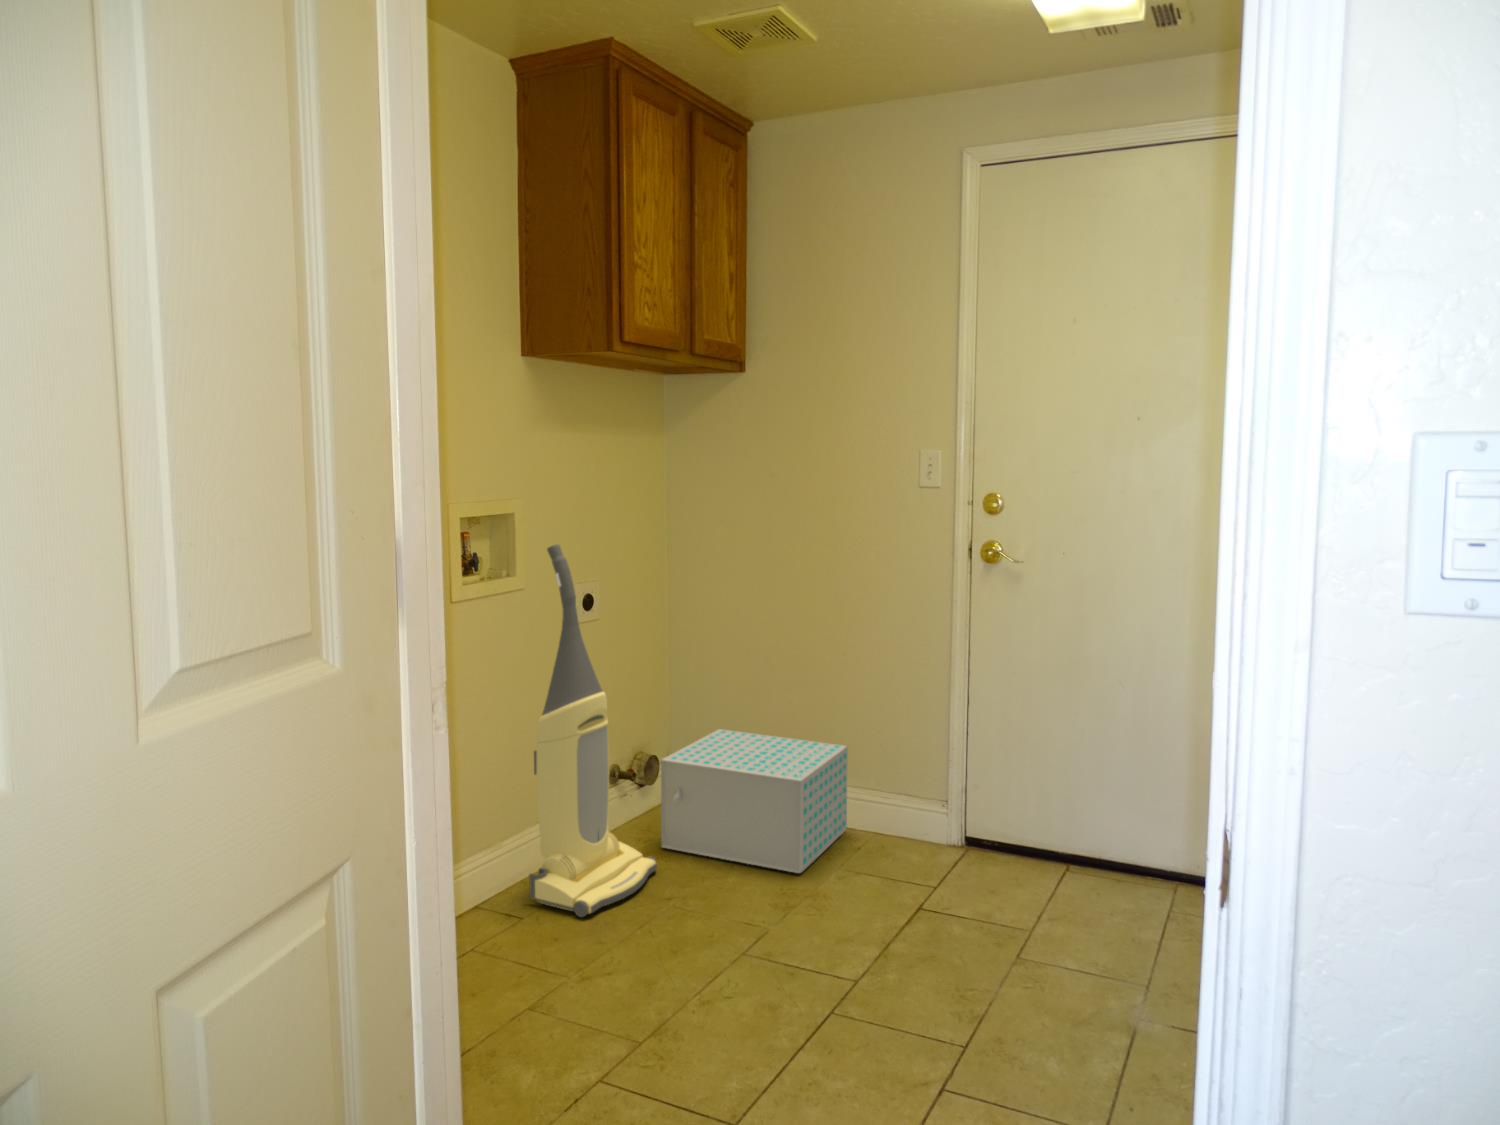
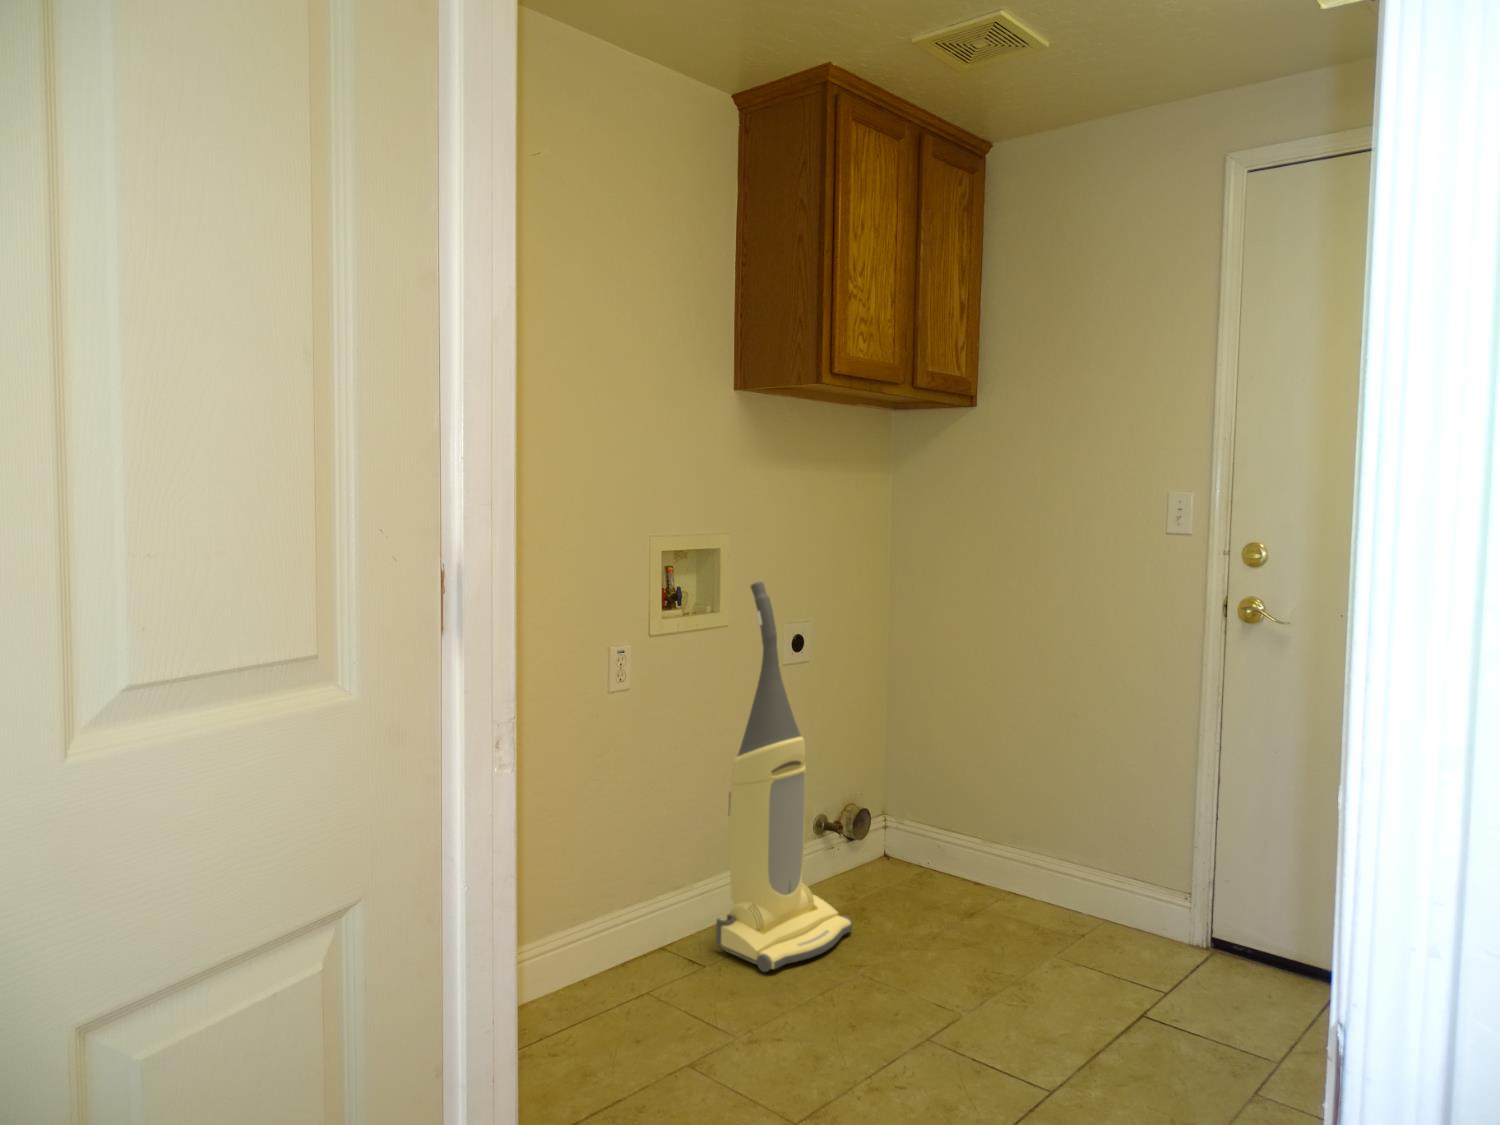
storage box: present [661,729,848,873] -> none [862,786,1075,956]

